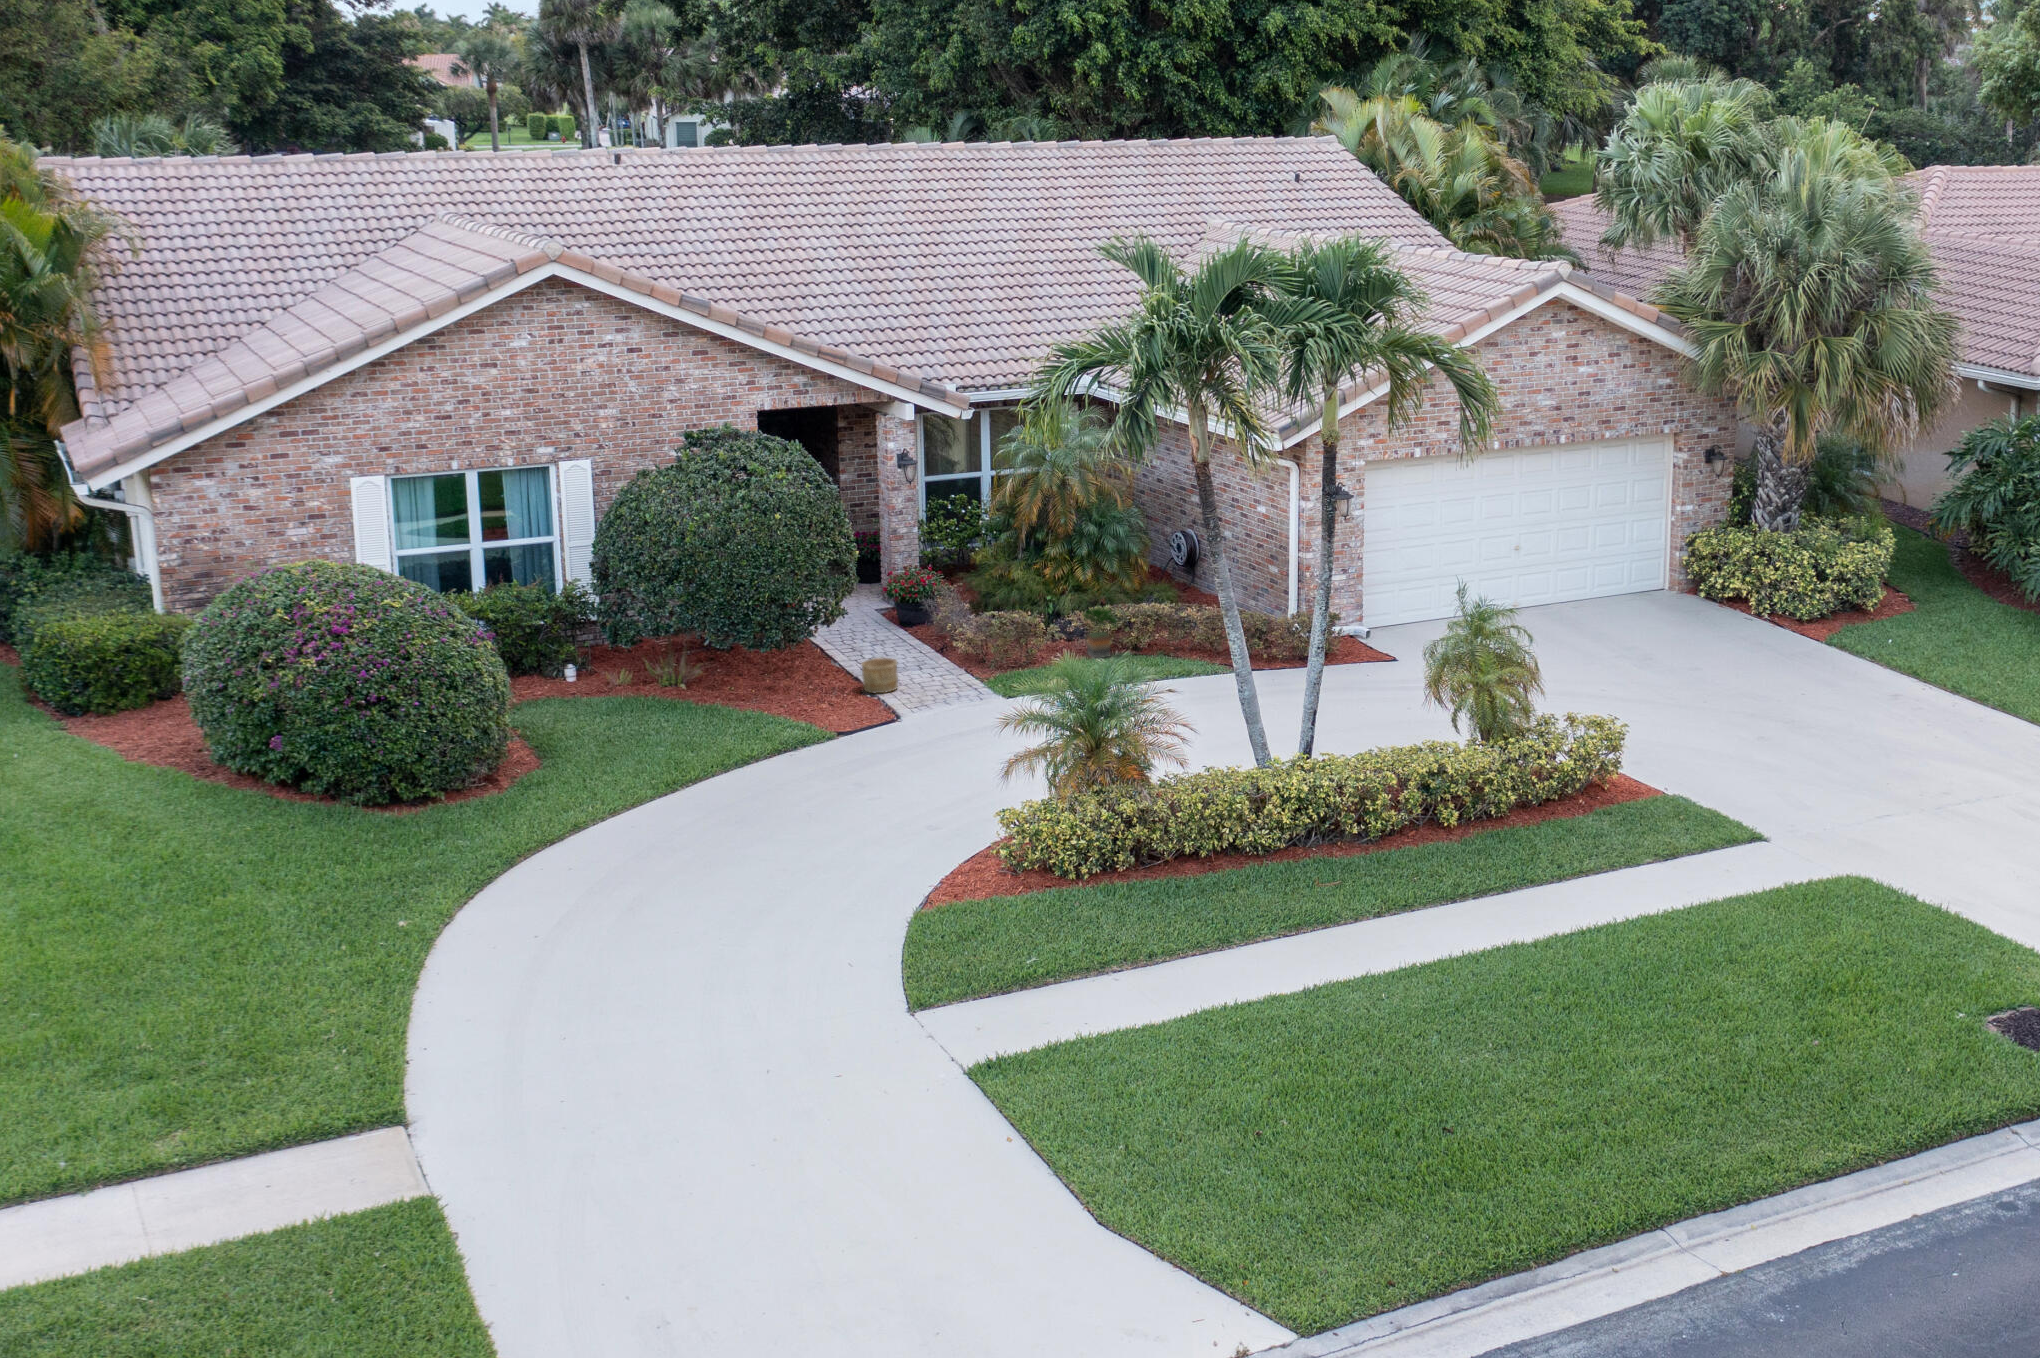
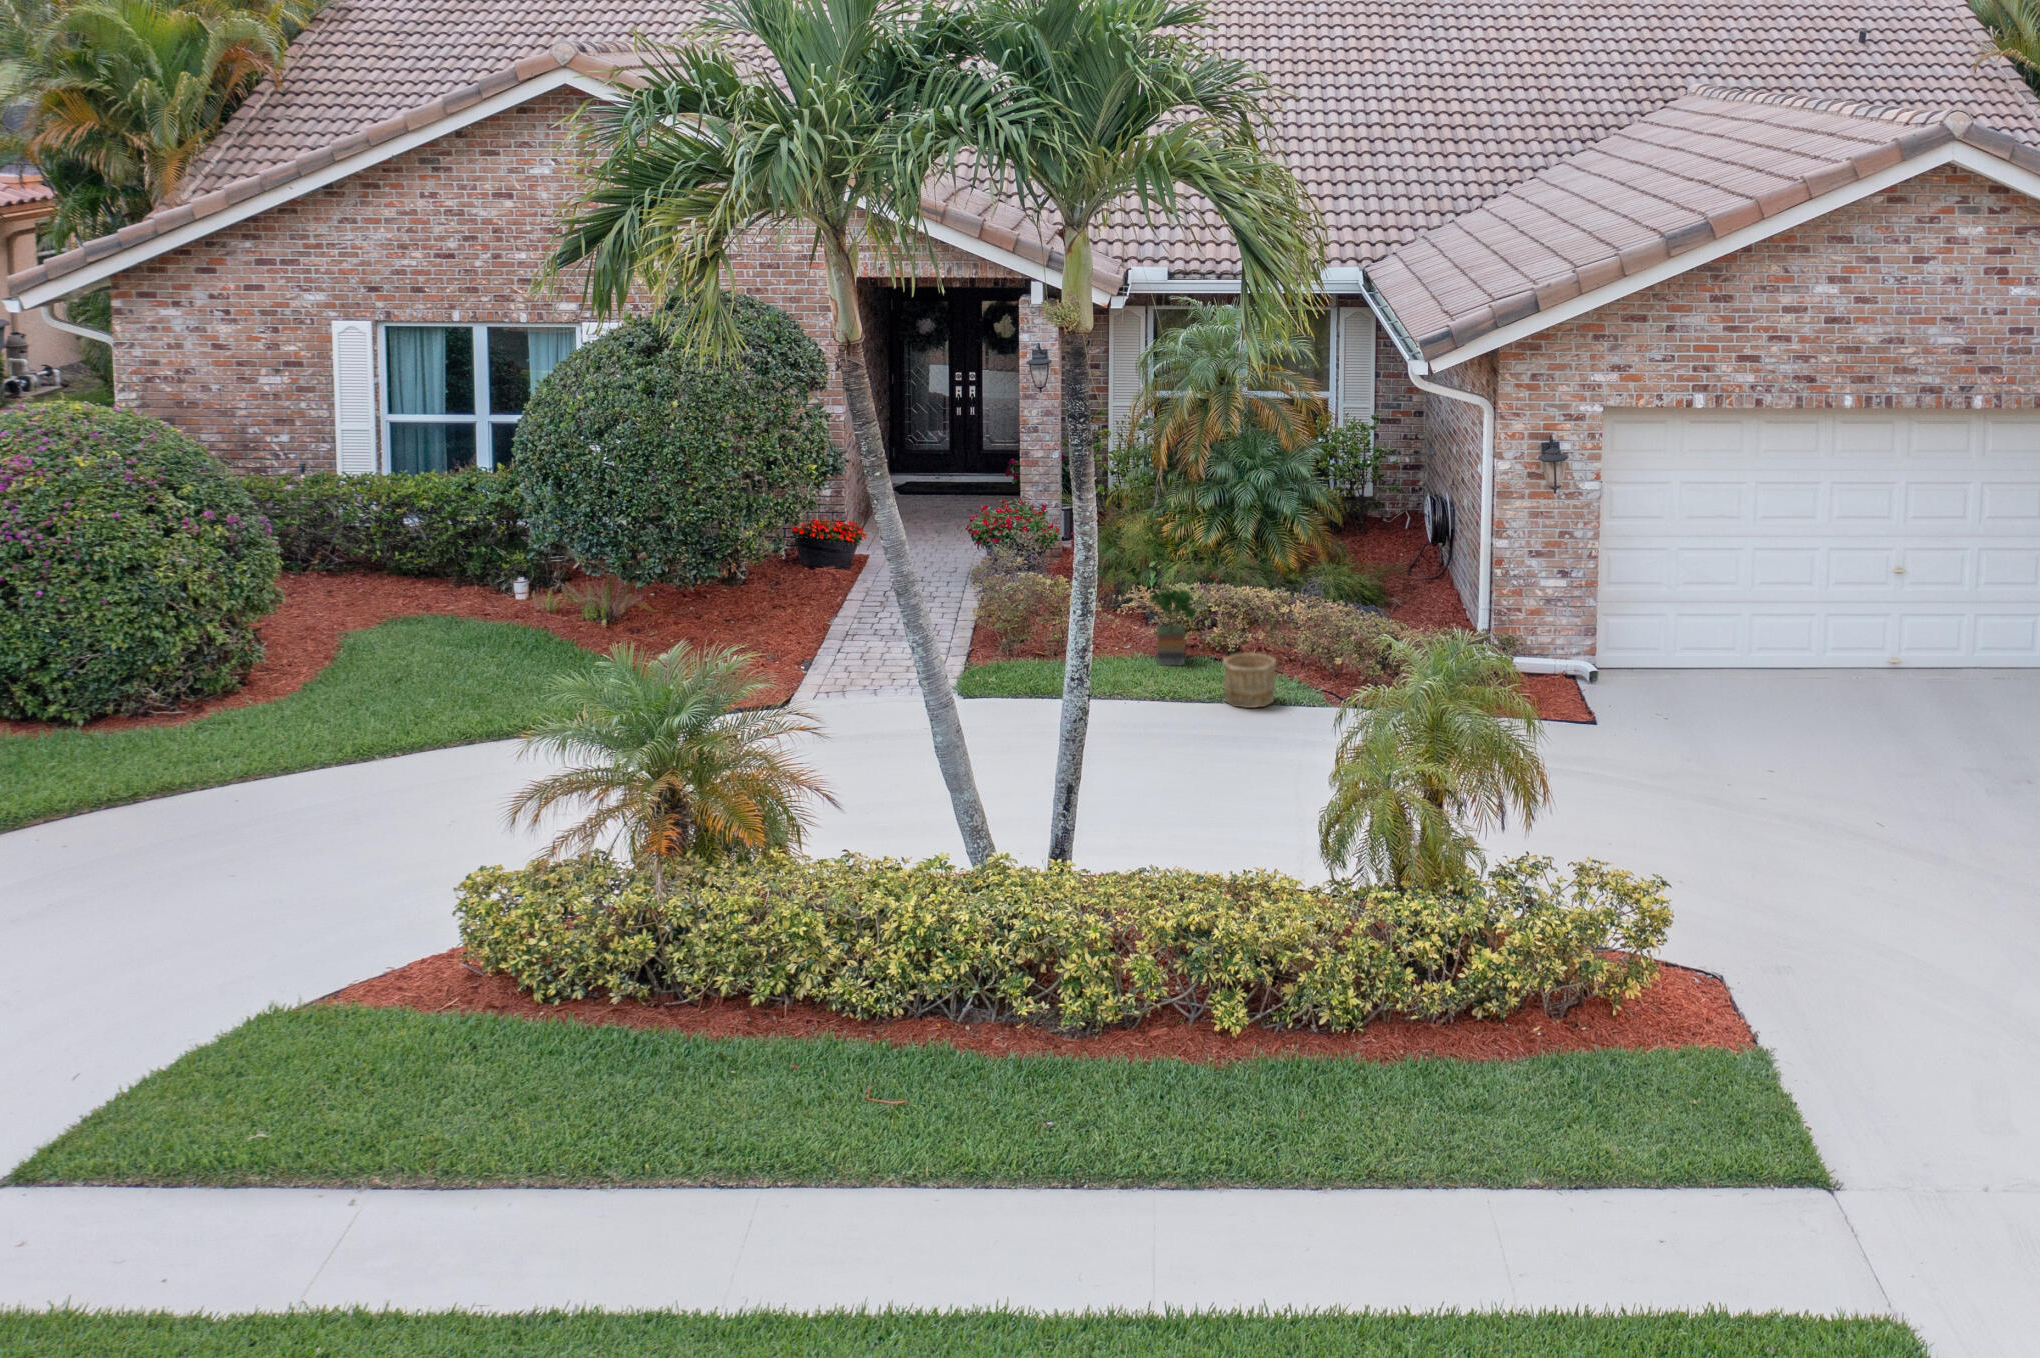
wooden bucket: present [861,658,898,693] -> present [1223,653,1276,708]

